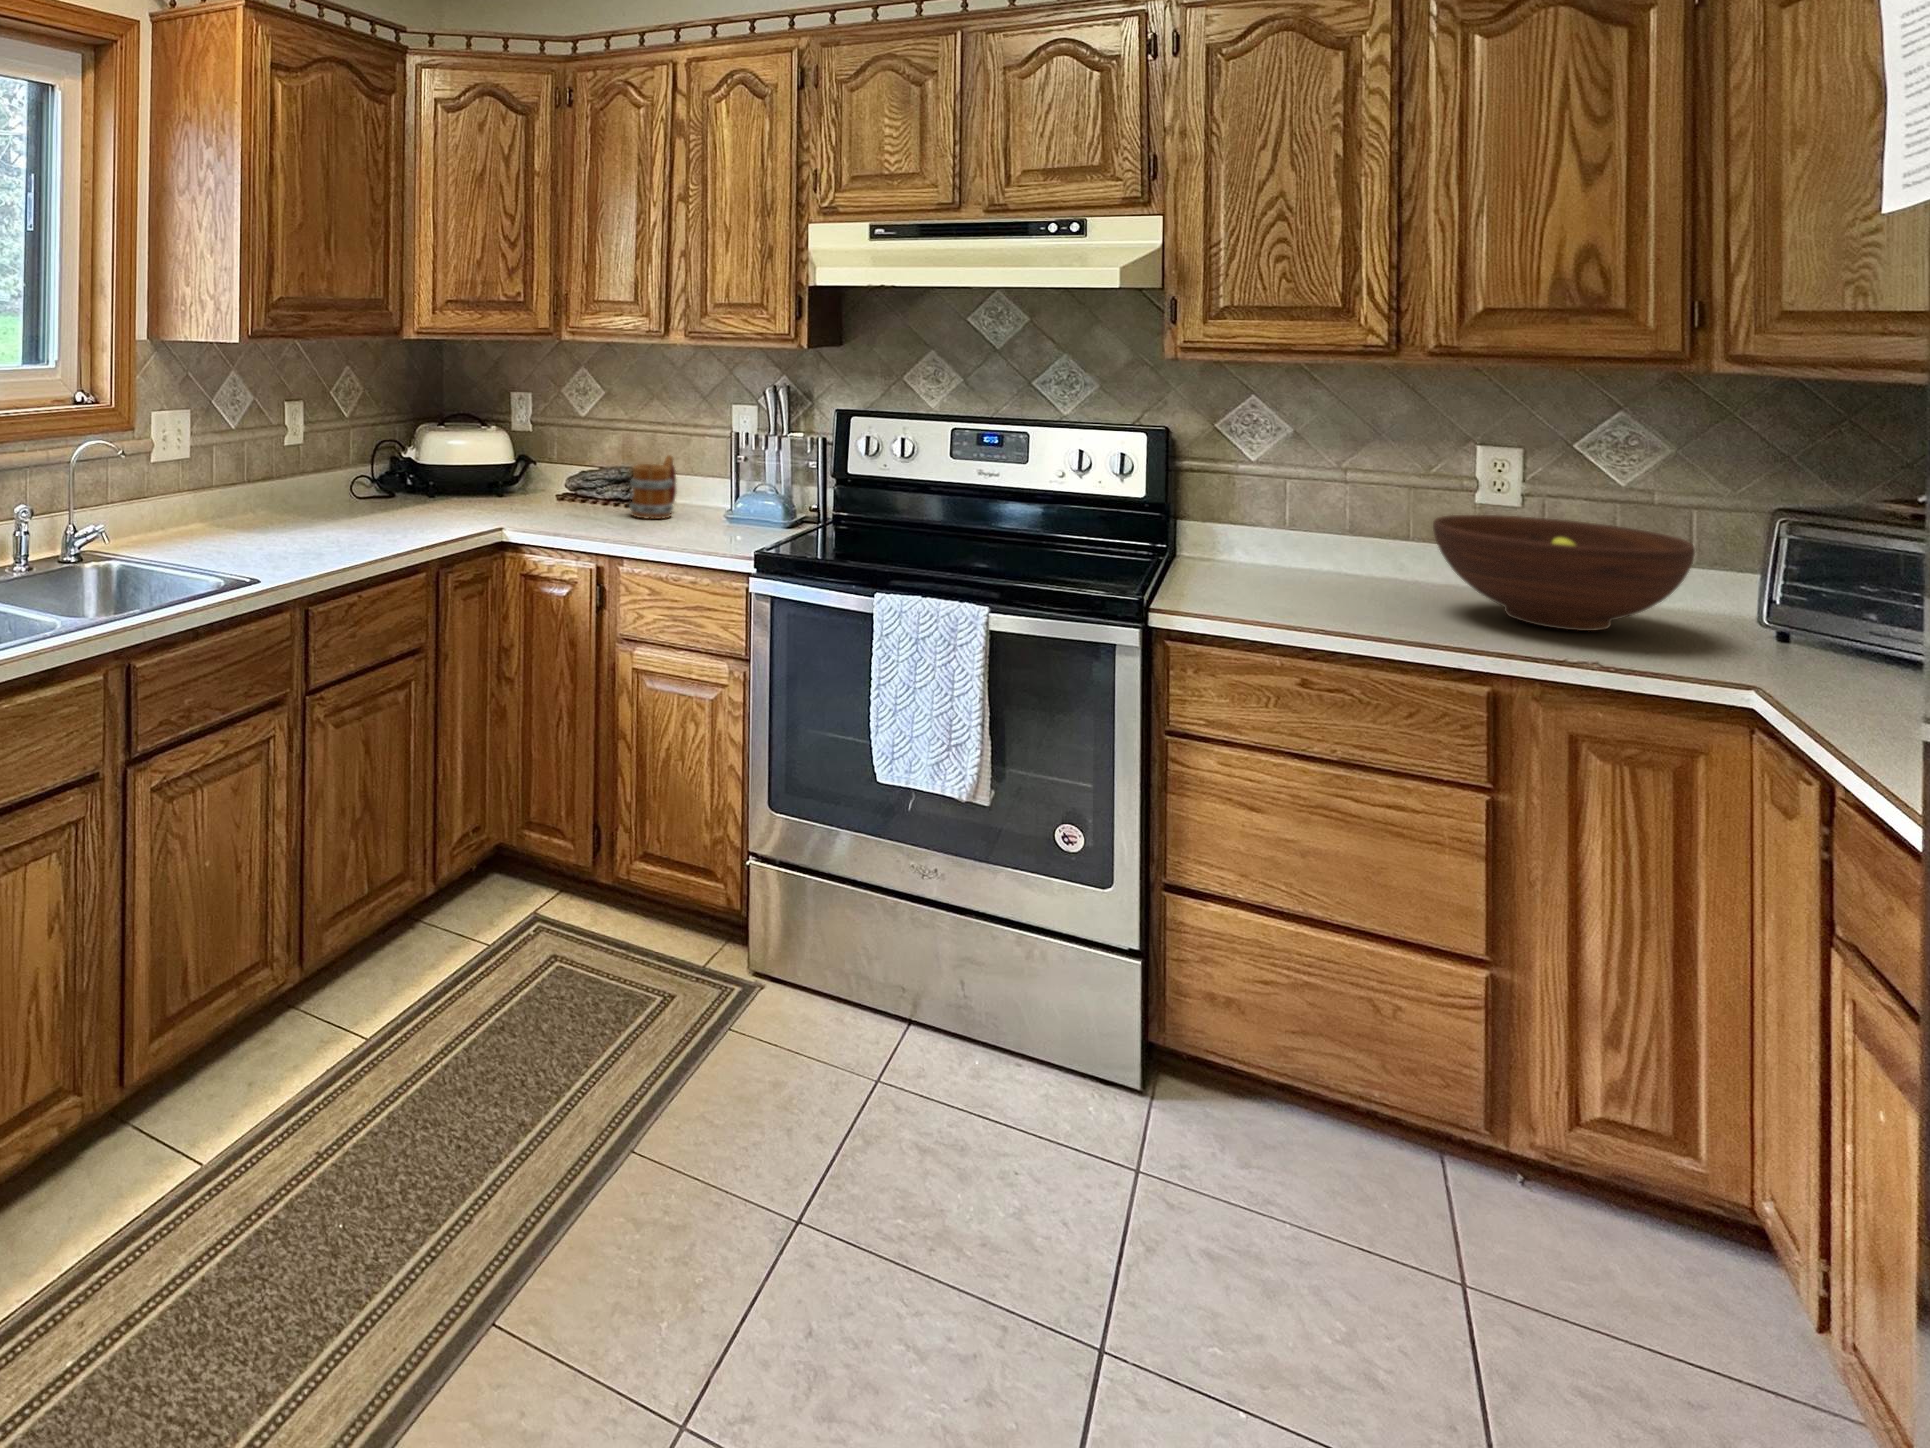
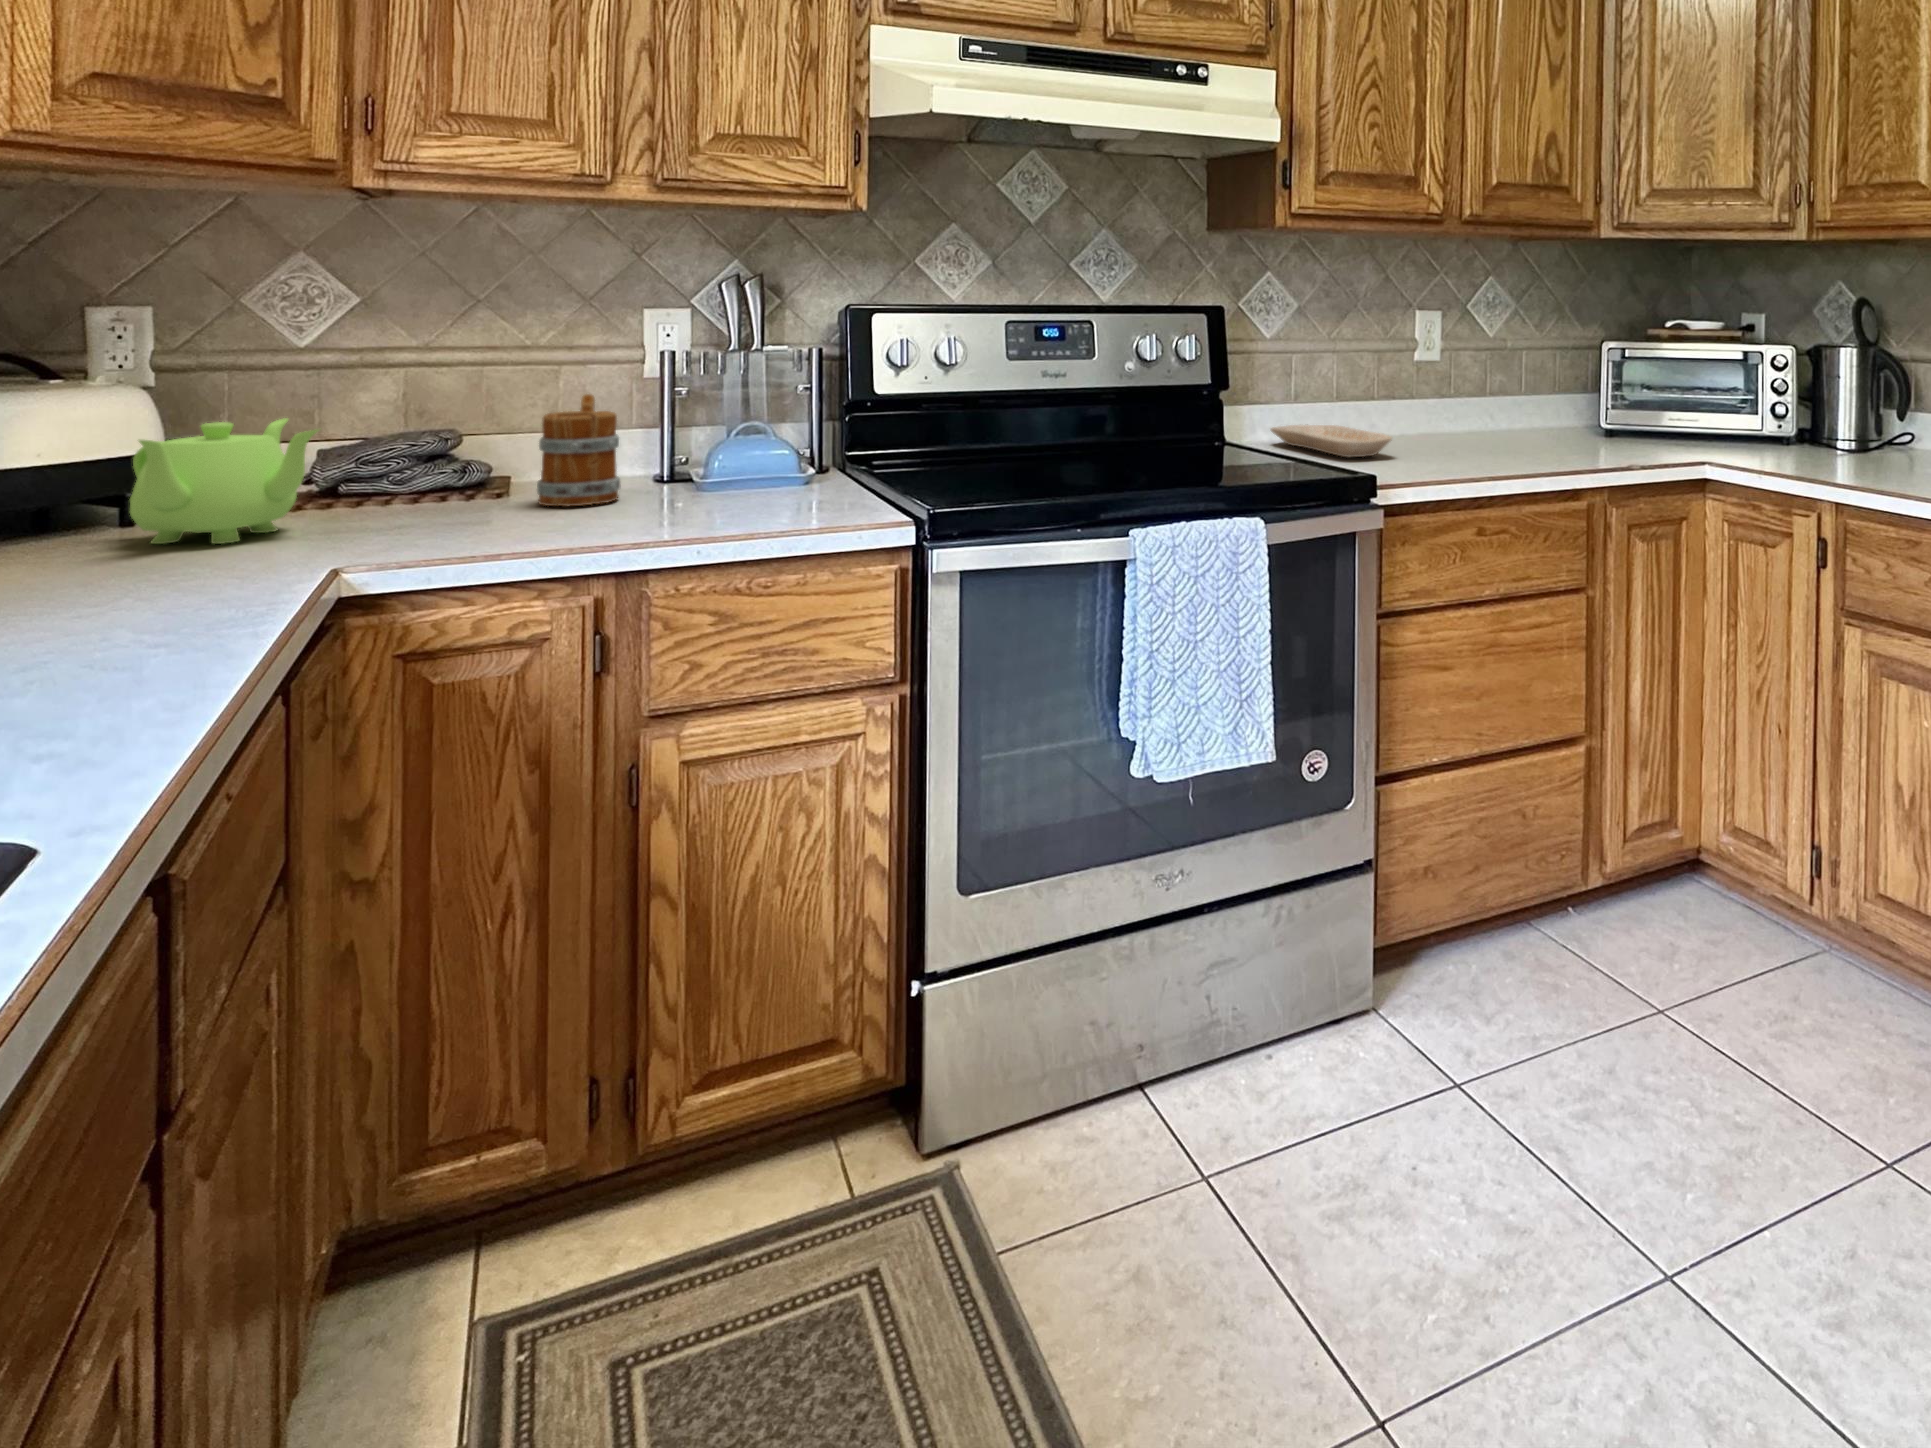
teapot: none [462,453,541,510] -> present [130,418,318,544]
fruit bowl: present [1433,515,1695,631] -> none [1458,365,1626,449]
tray: none [1230,548,1315,590] -> present [1271,425,1392,457]

